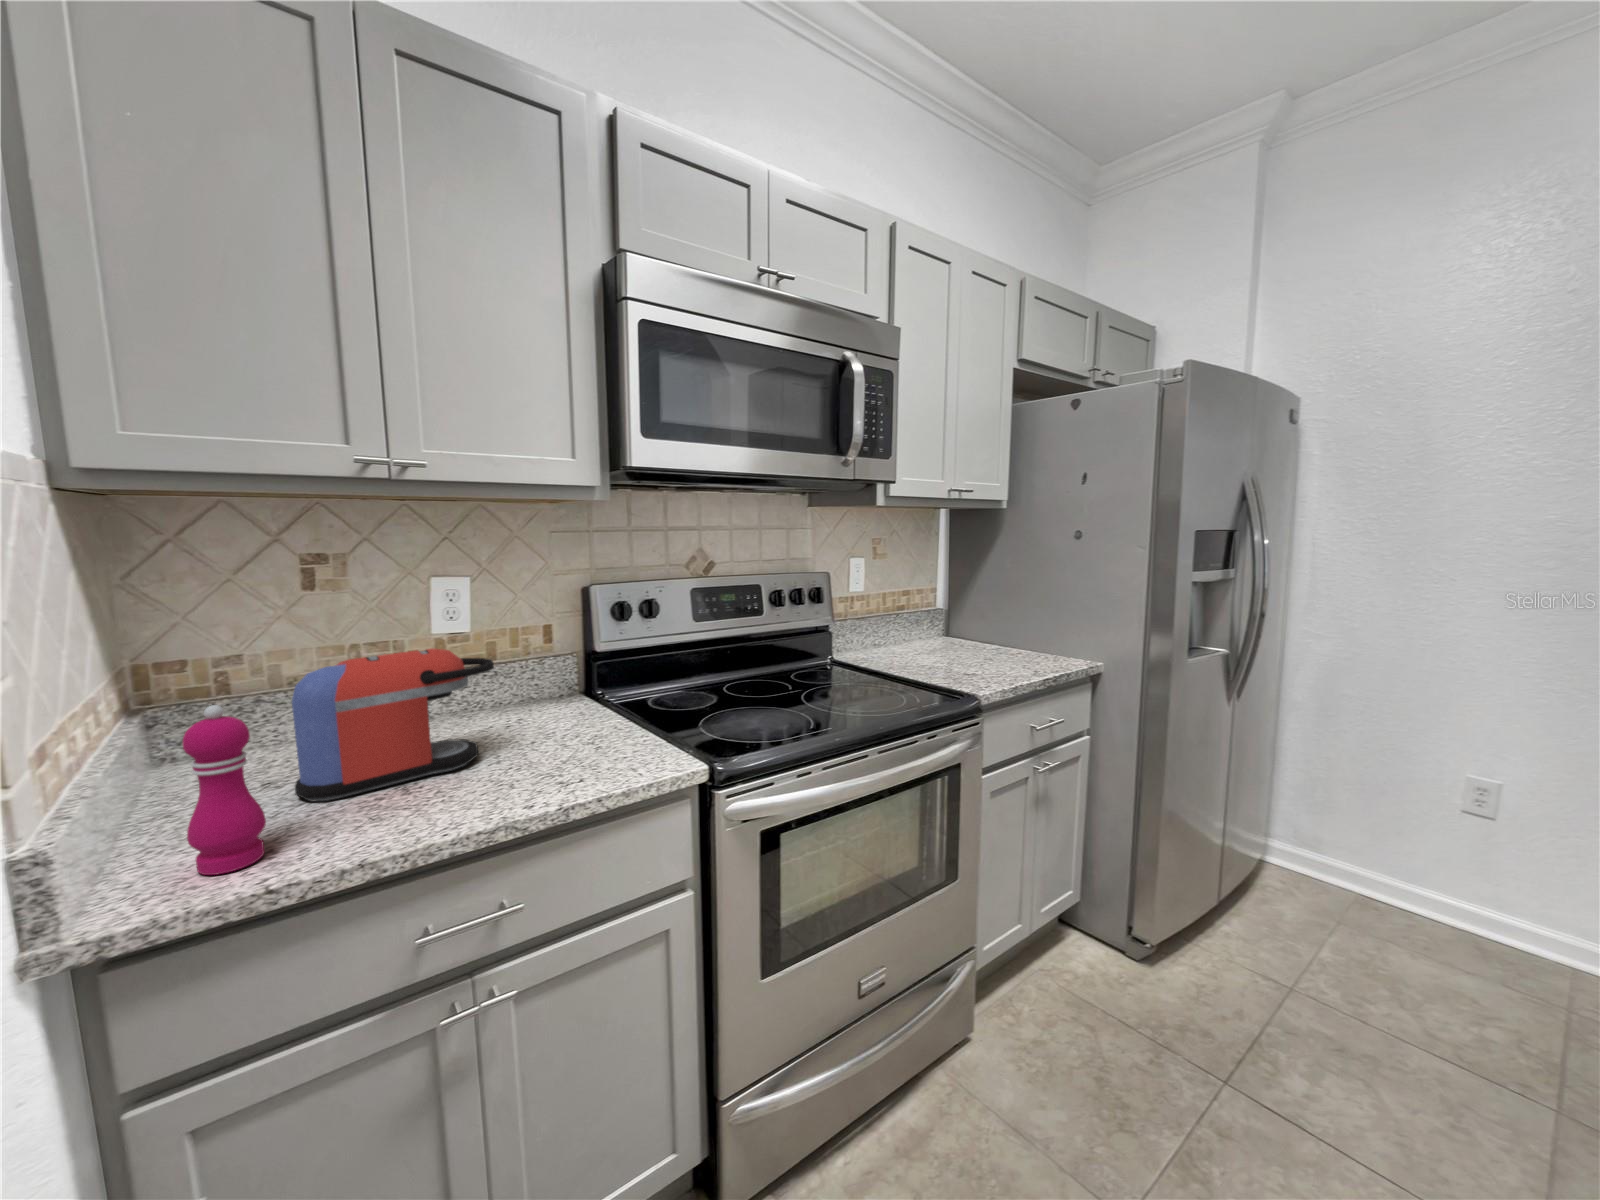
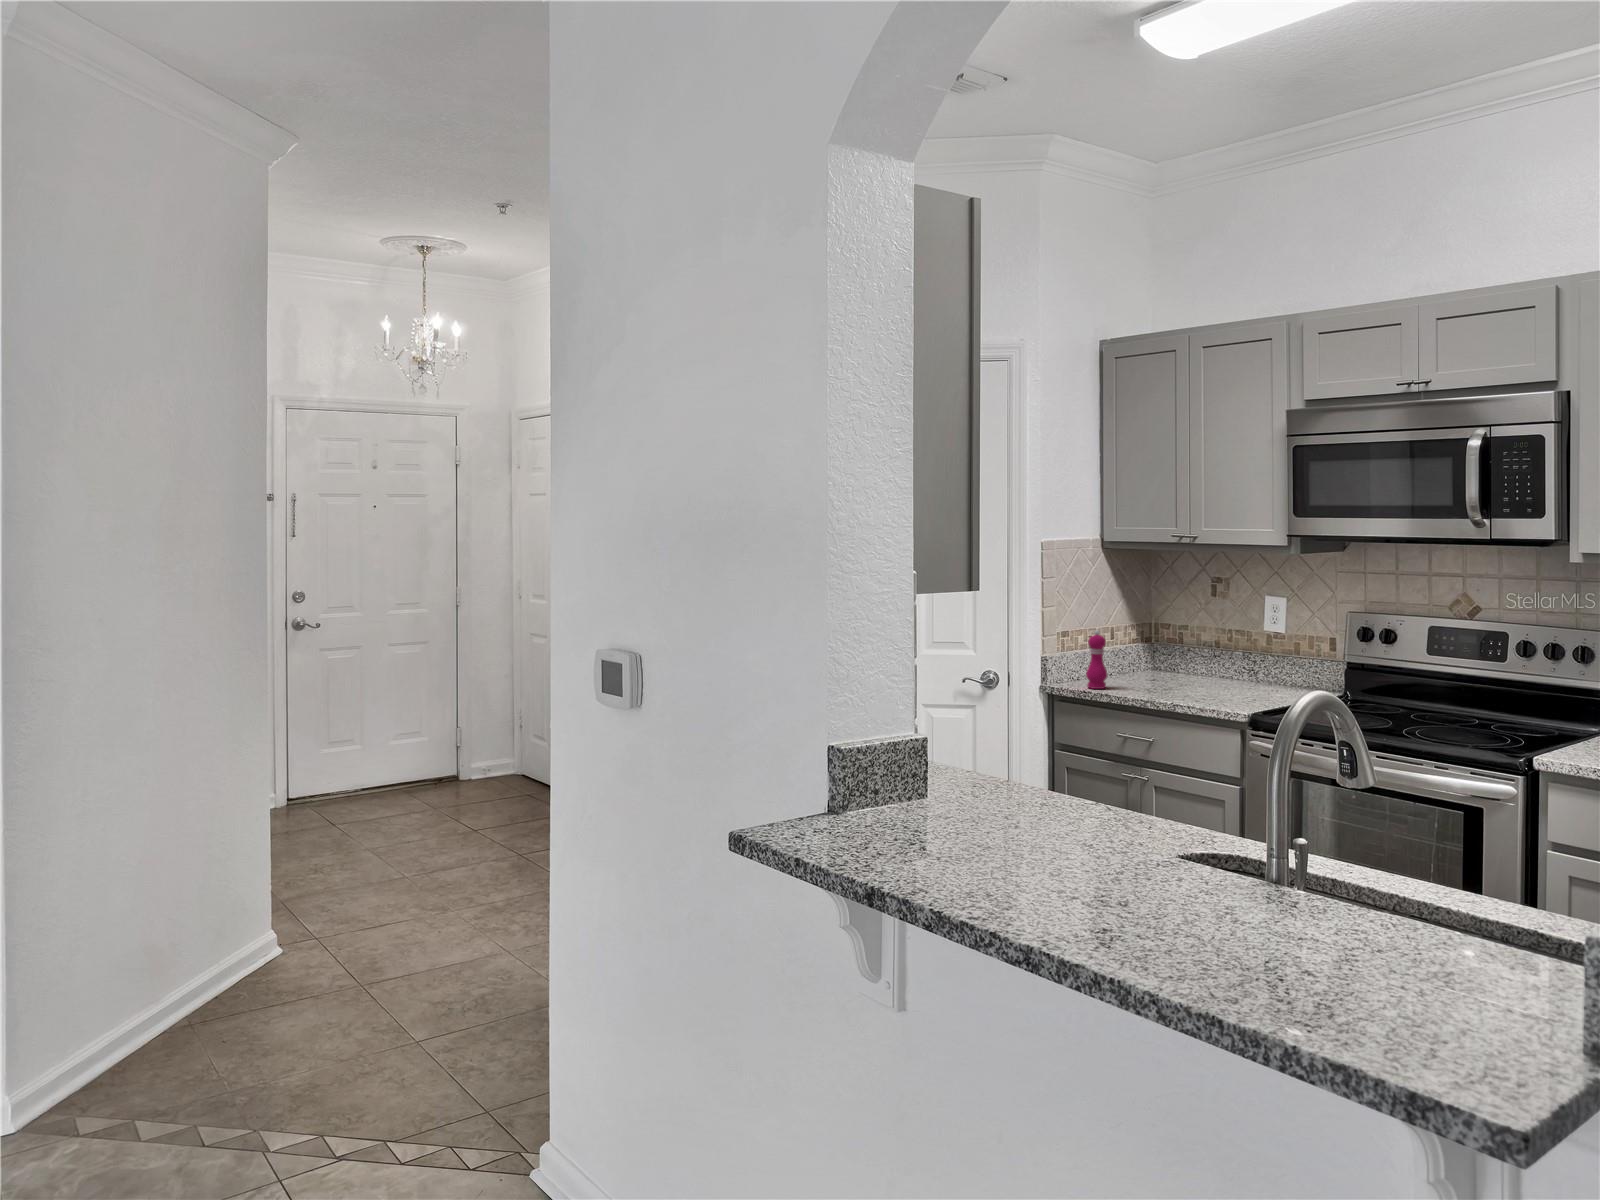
coffee maker: present [292,648,494,801] -> none [1143,628,1229,693]

